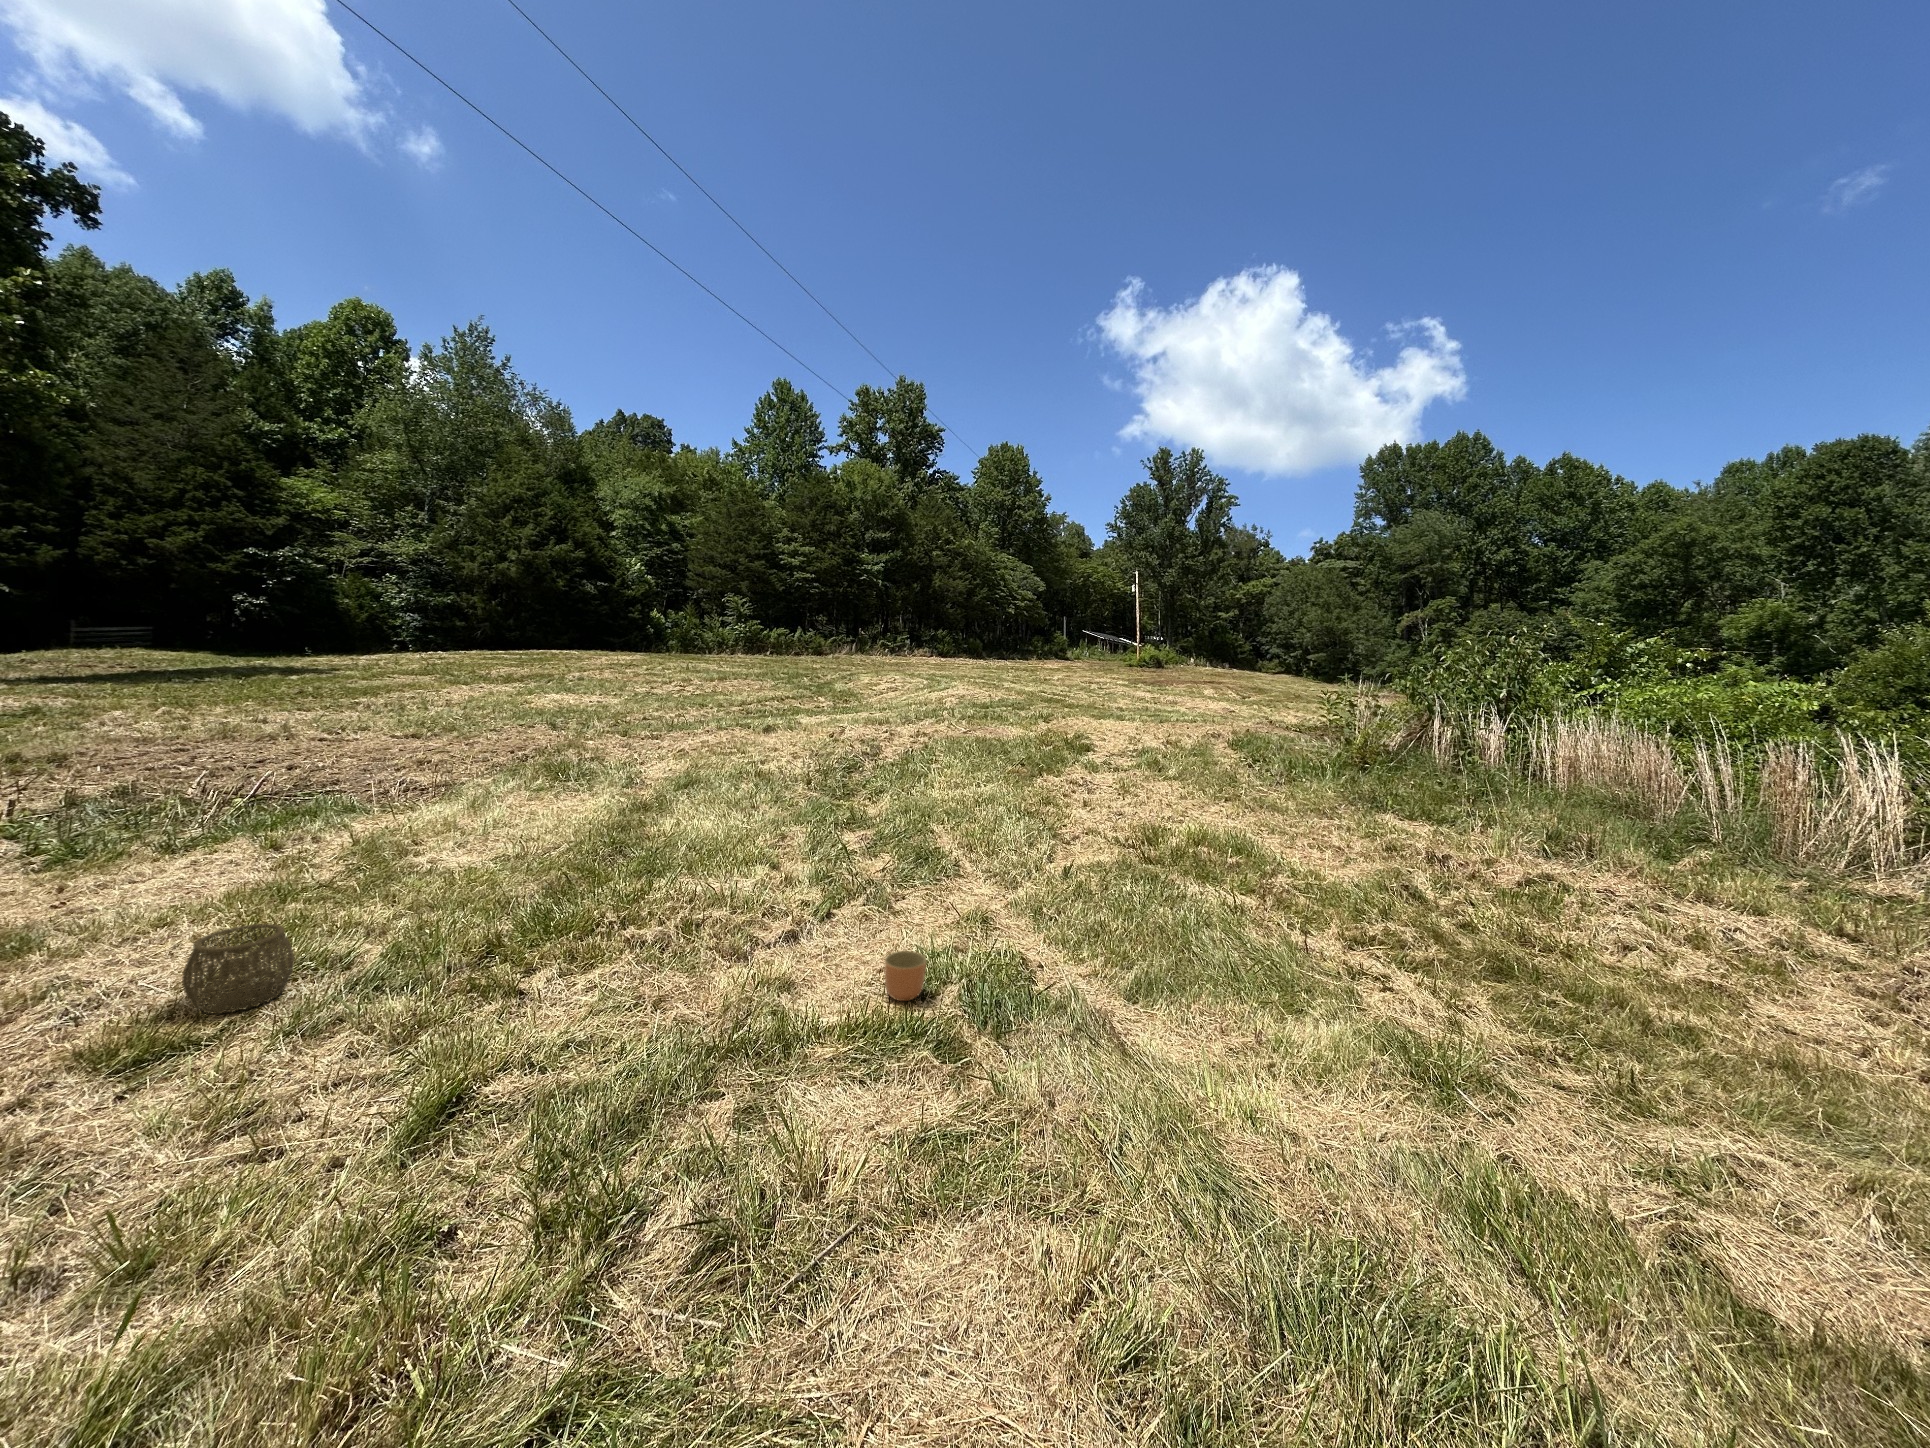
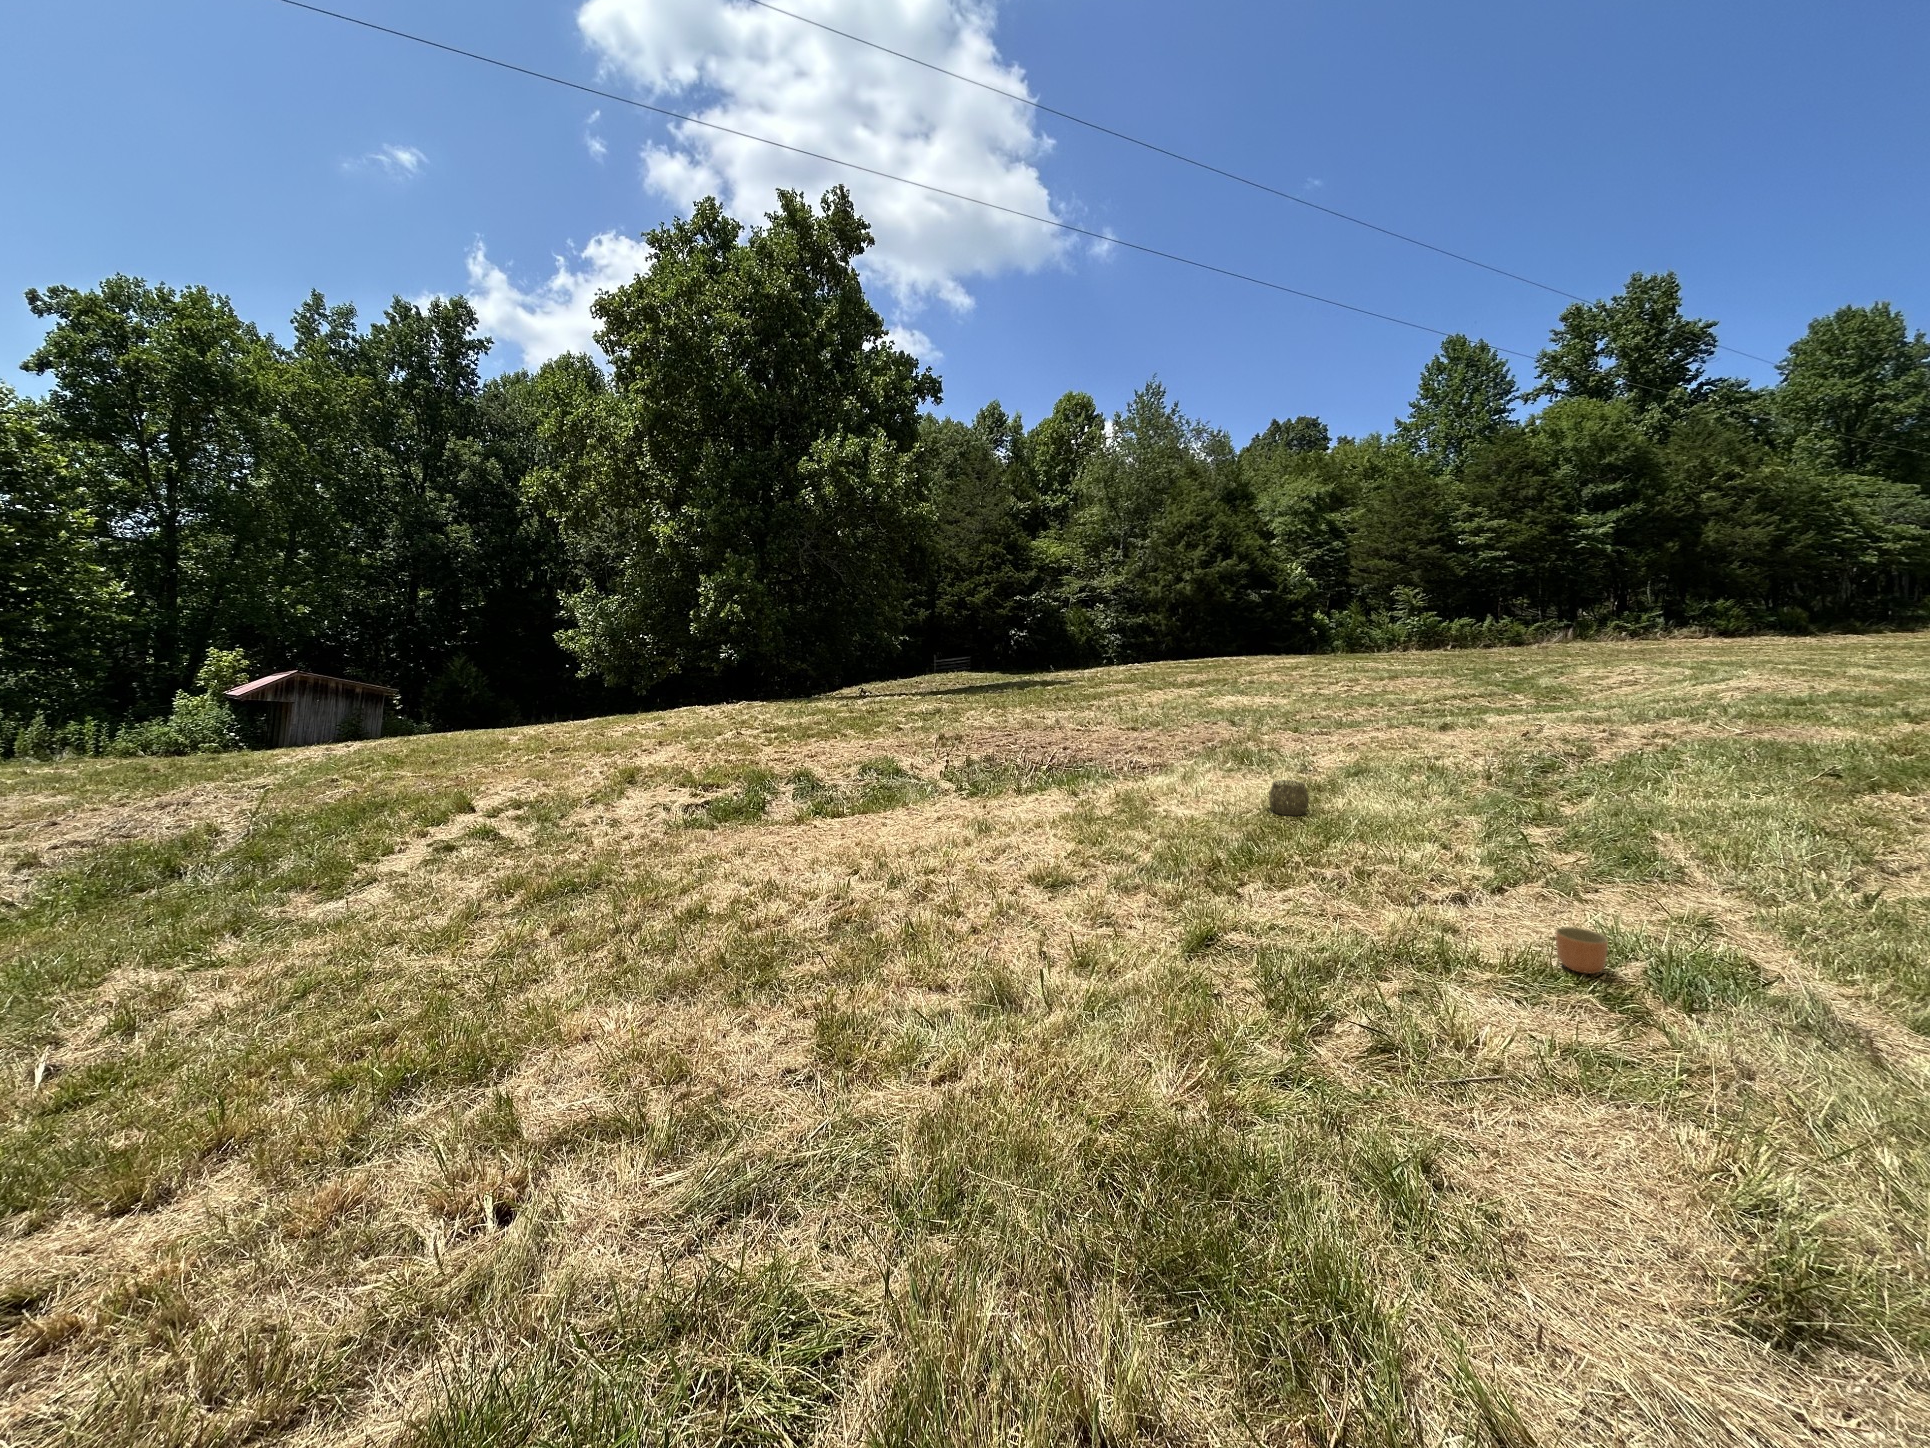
woven basket: present [182,924,294,1014] -> present [1269,780,1309,816]

